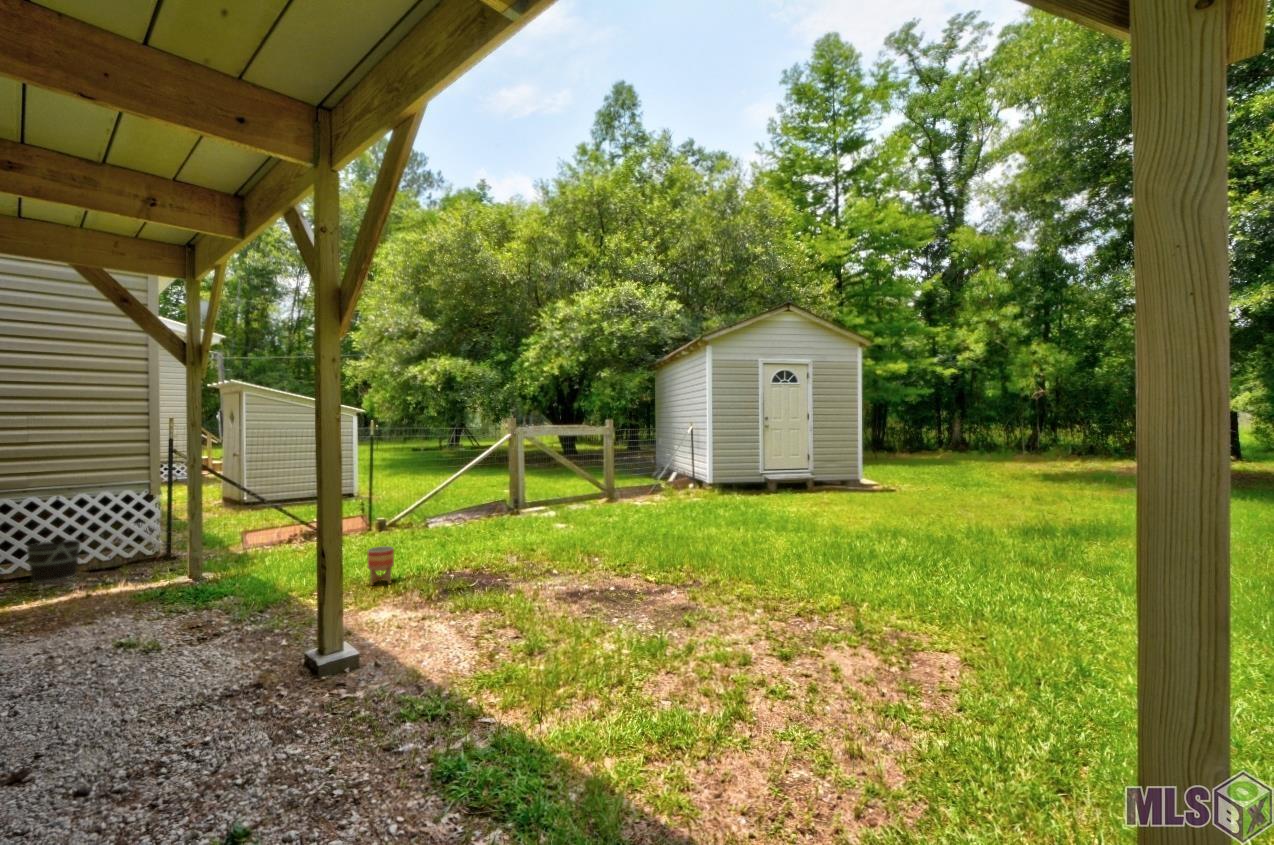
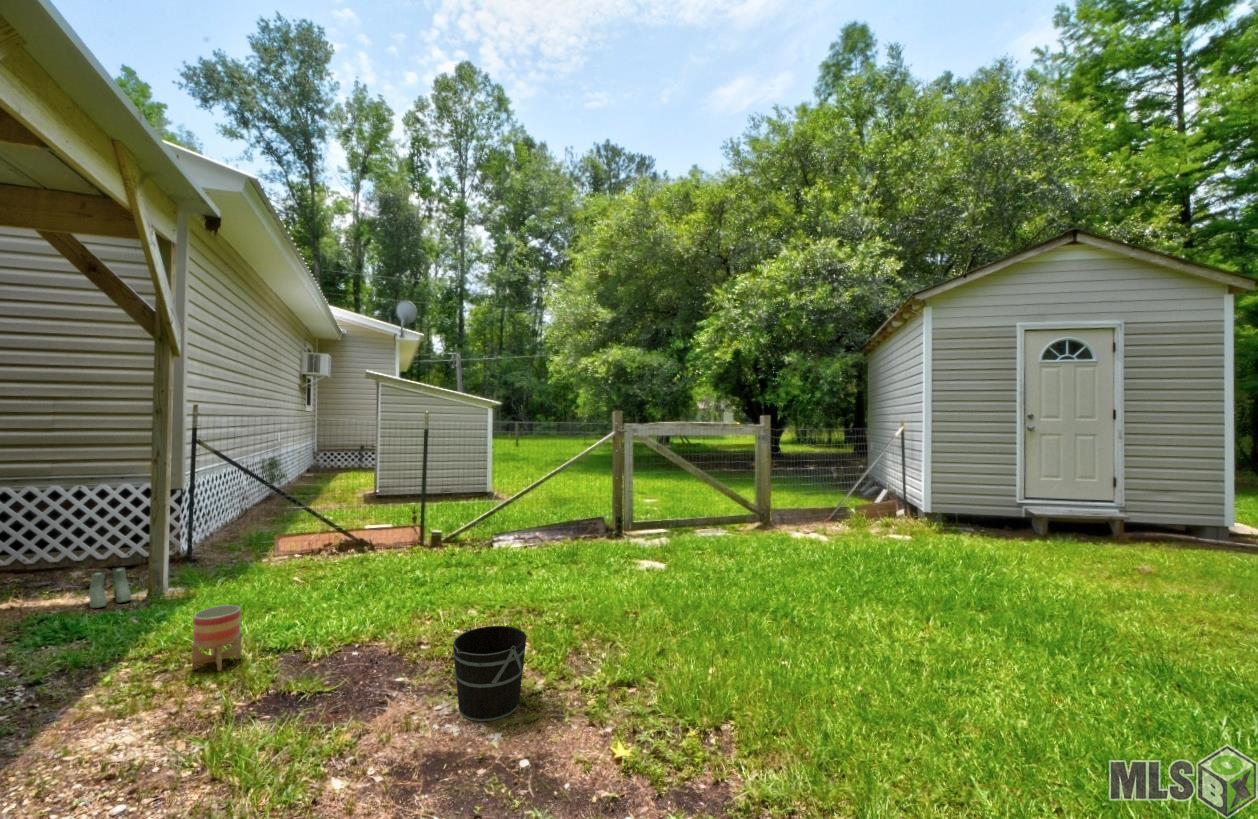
bucket: present [26,540,80,582] -> present [453,626,526,721]
boots: none [165,553,204,584] -> present [89,567,131,608]

